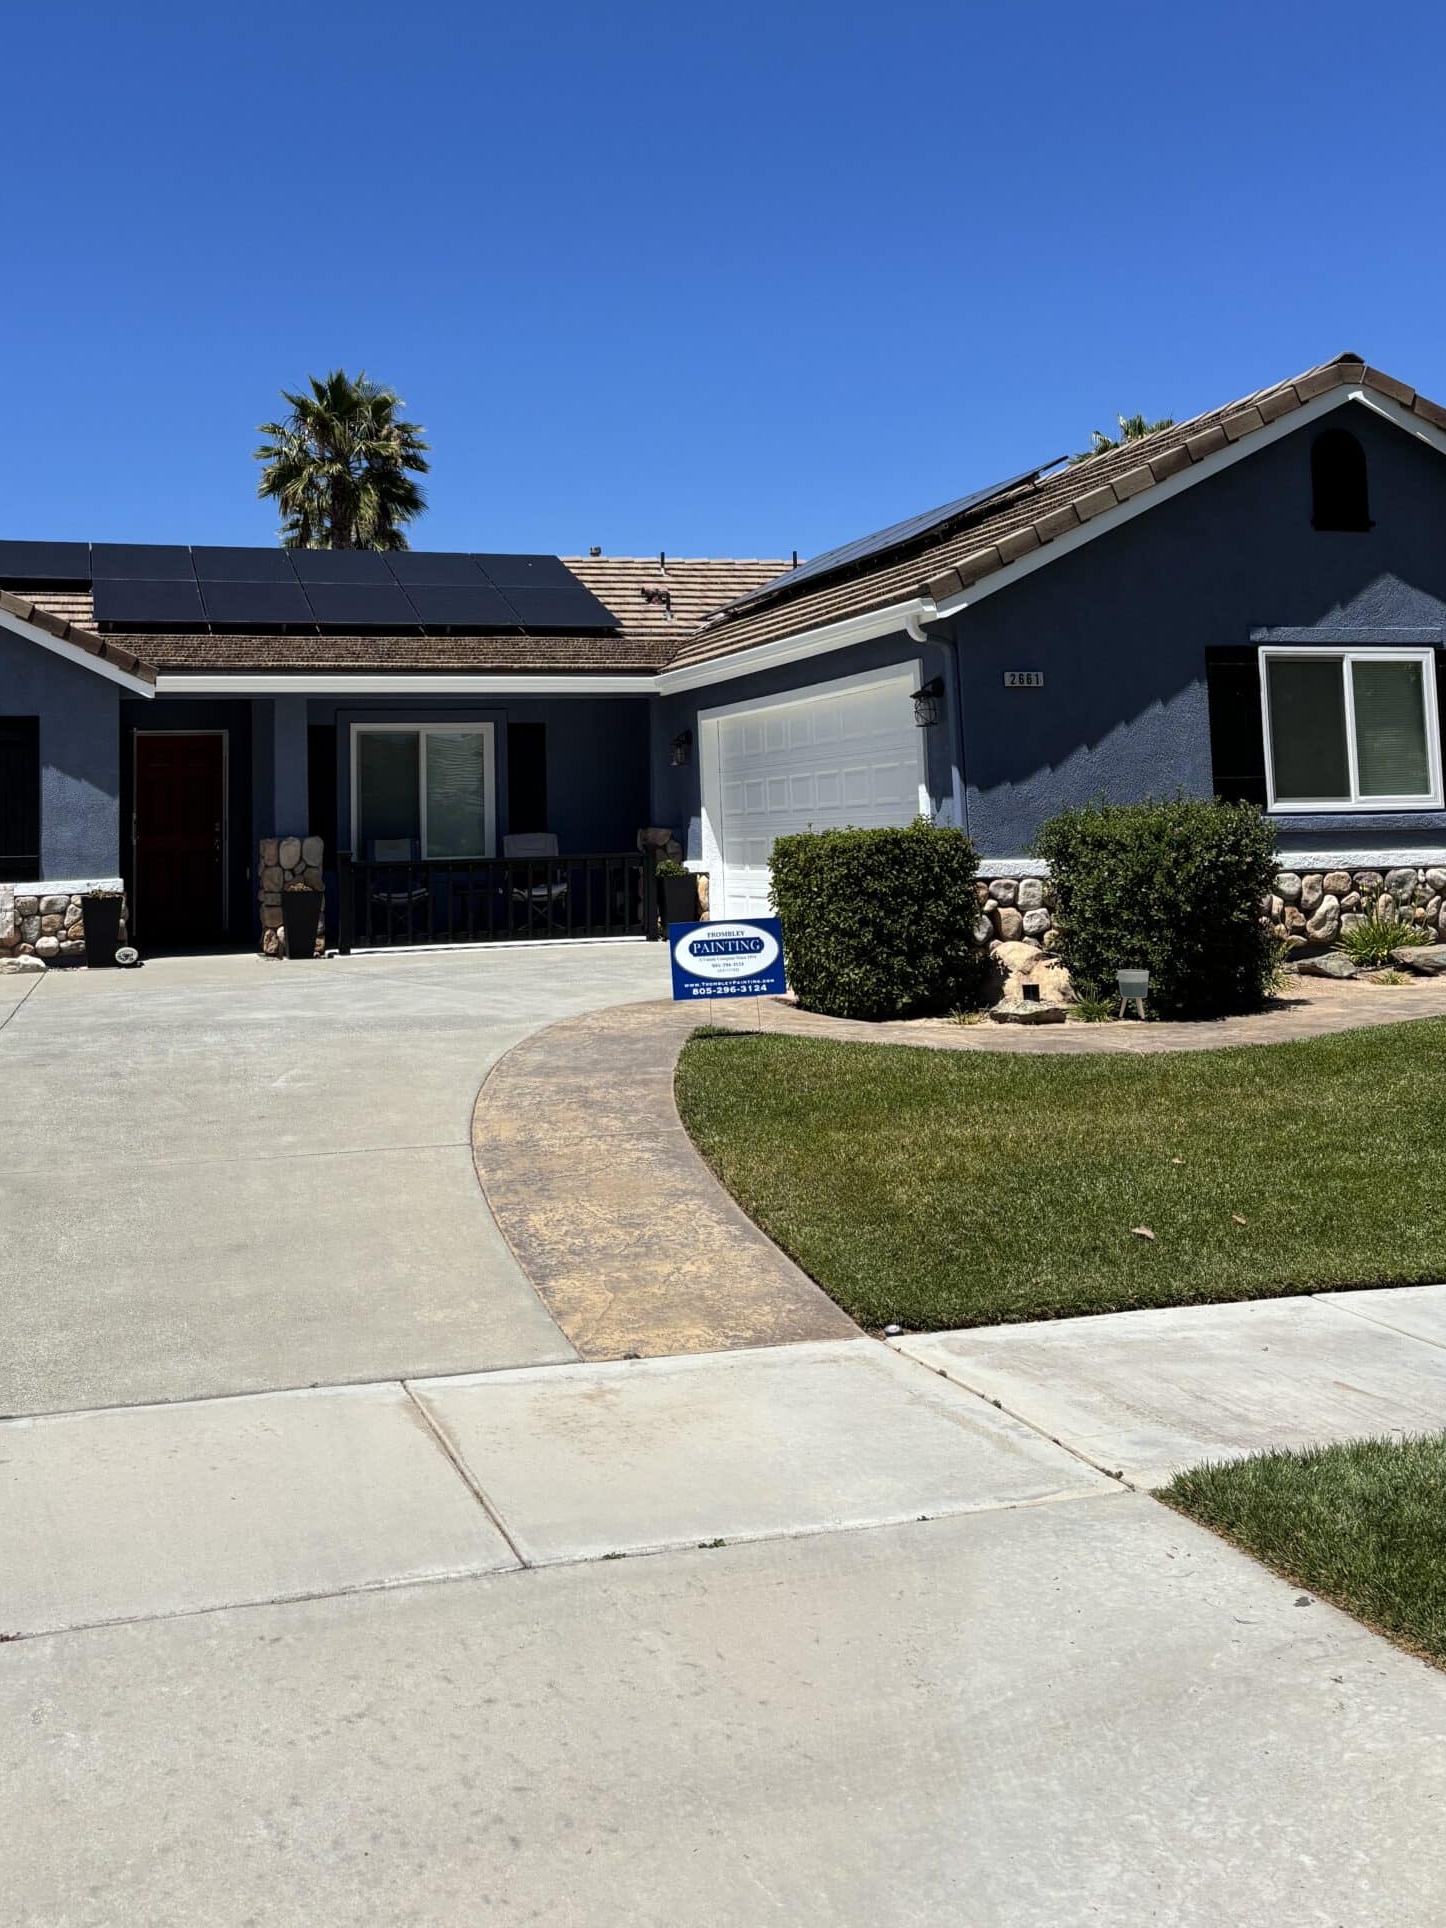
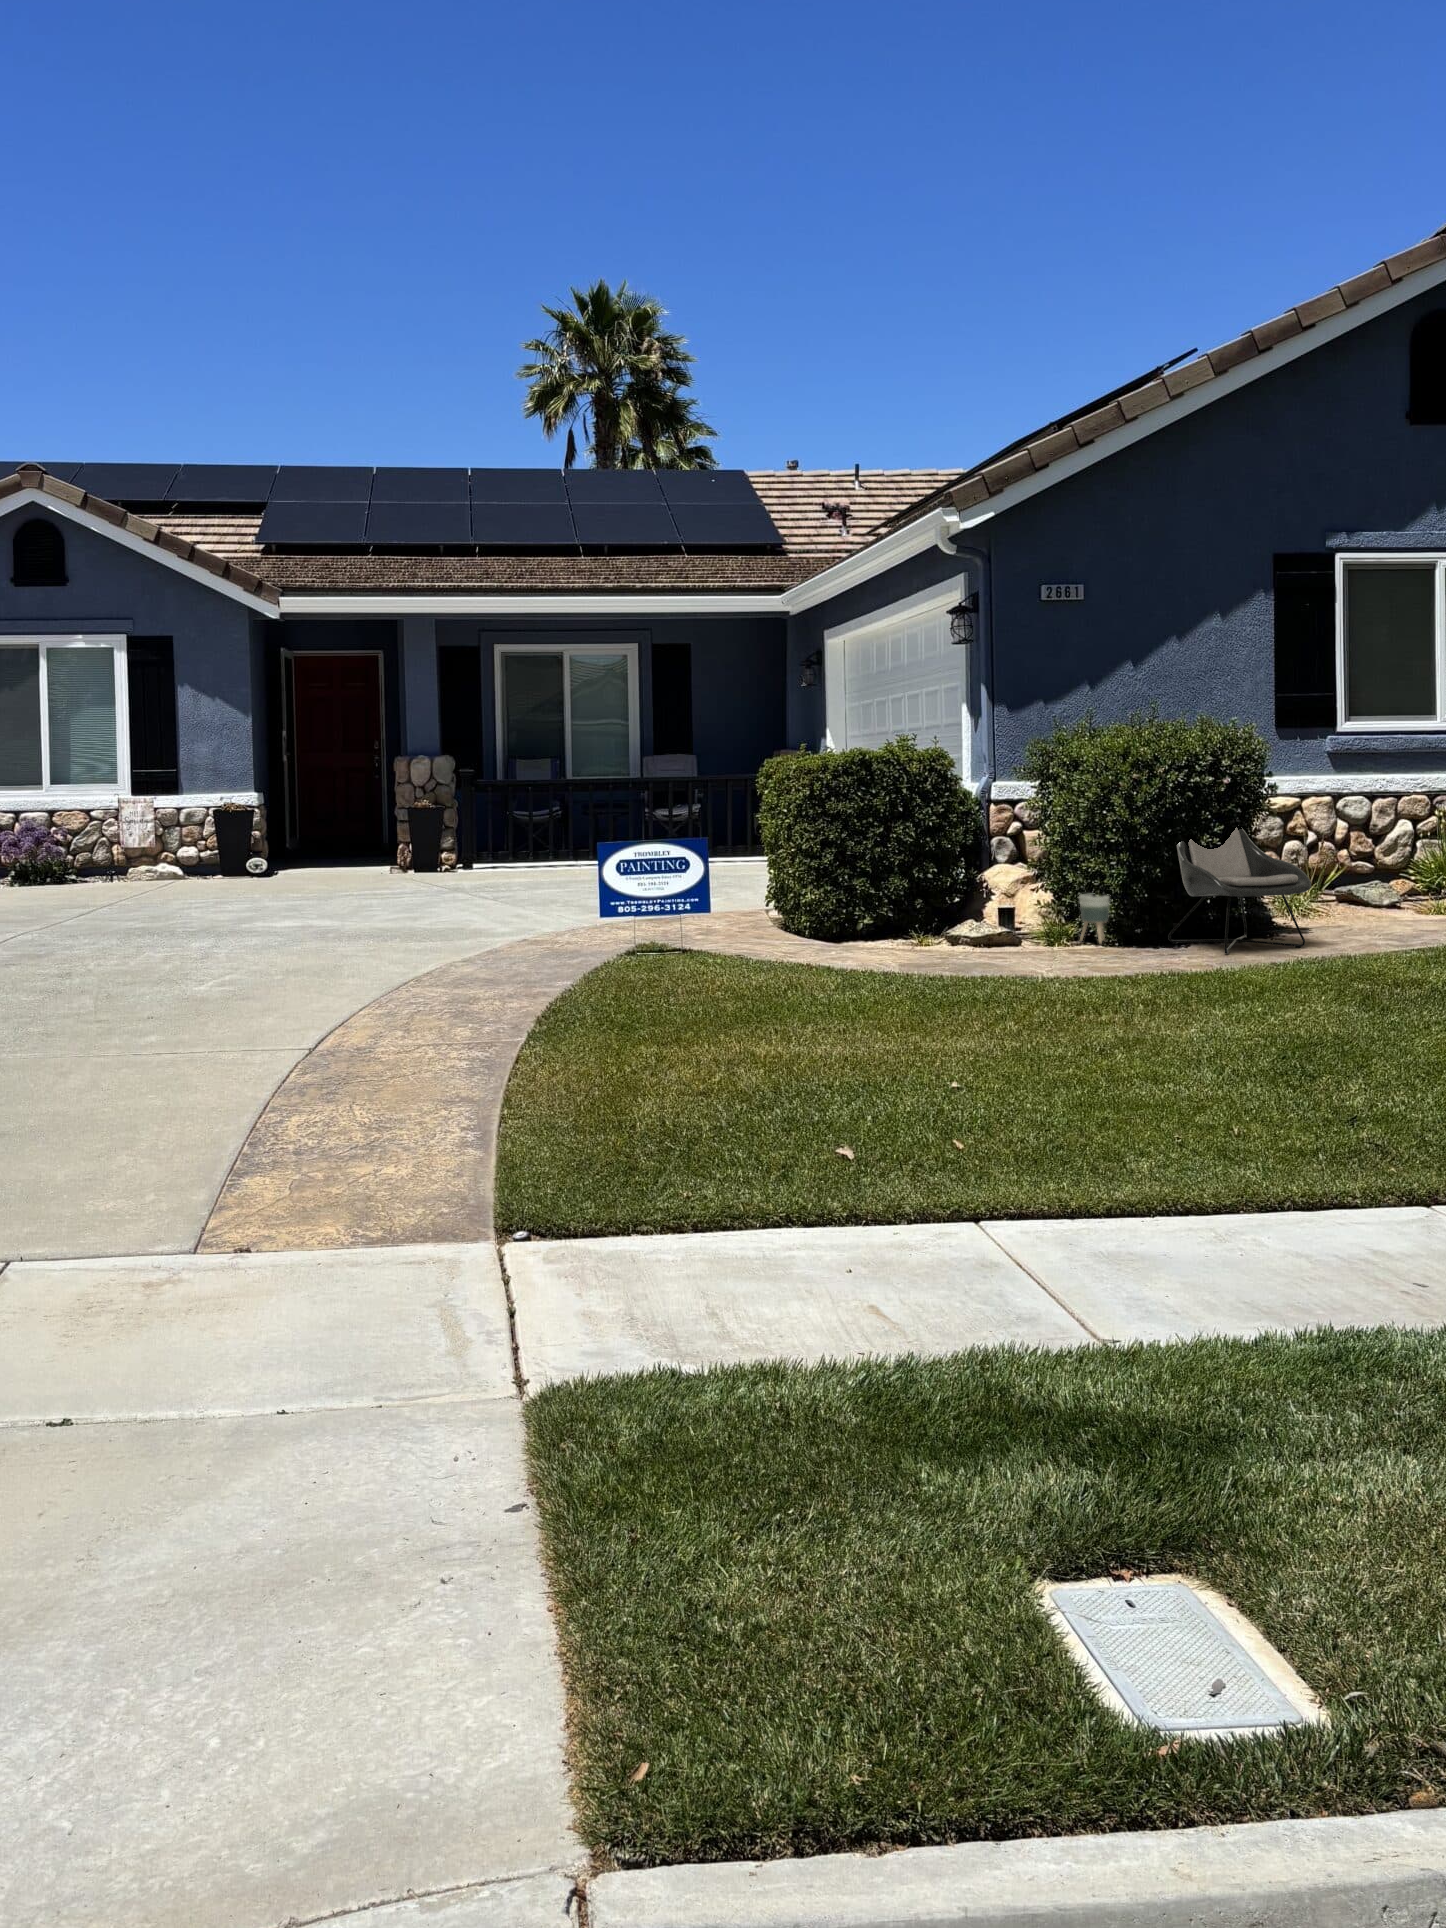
lounge chair: none [1206,896,1343,1025] -> present [1168,827,1311,954]

